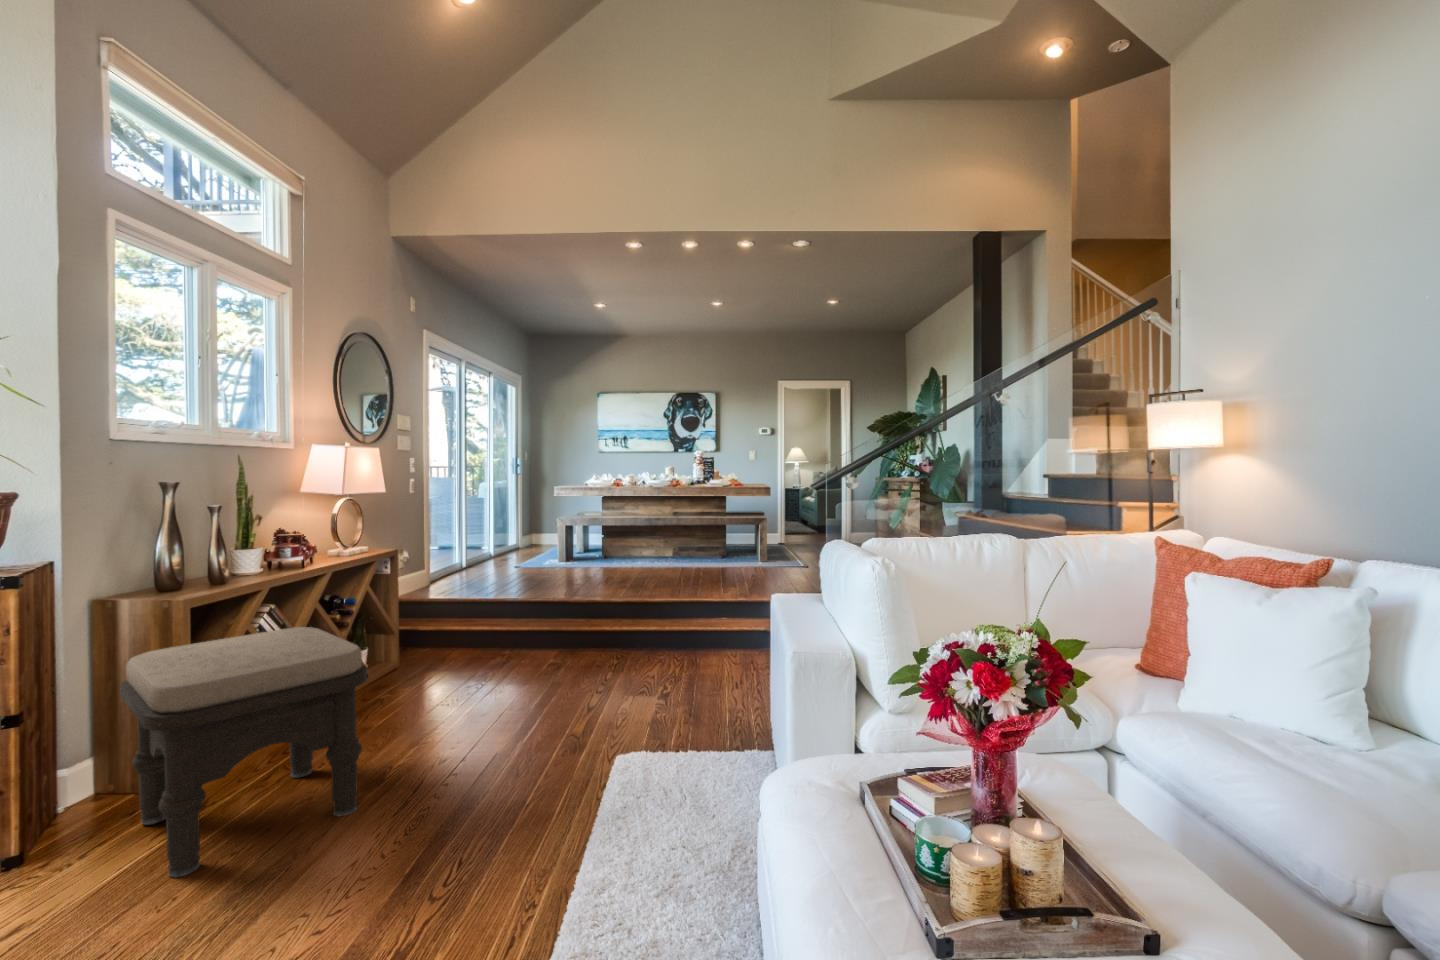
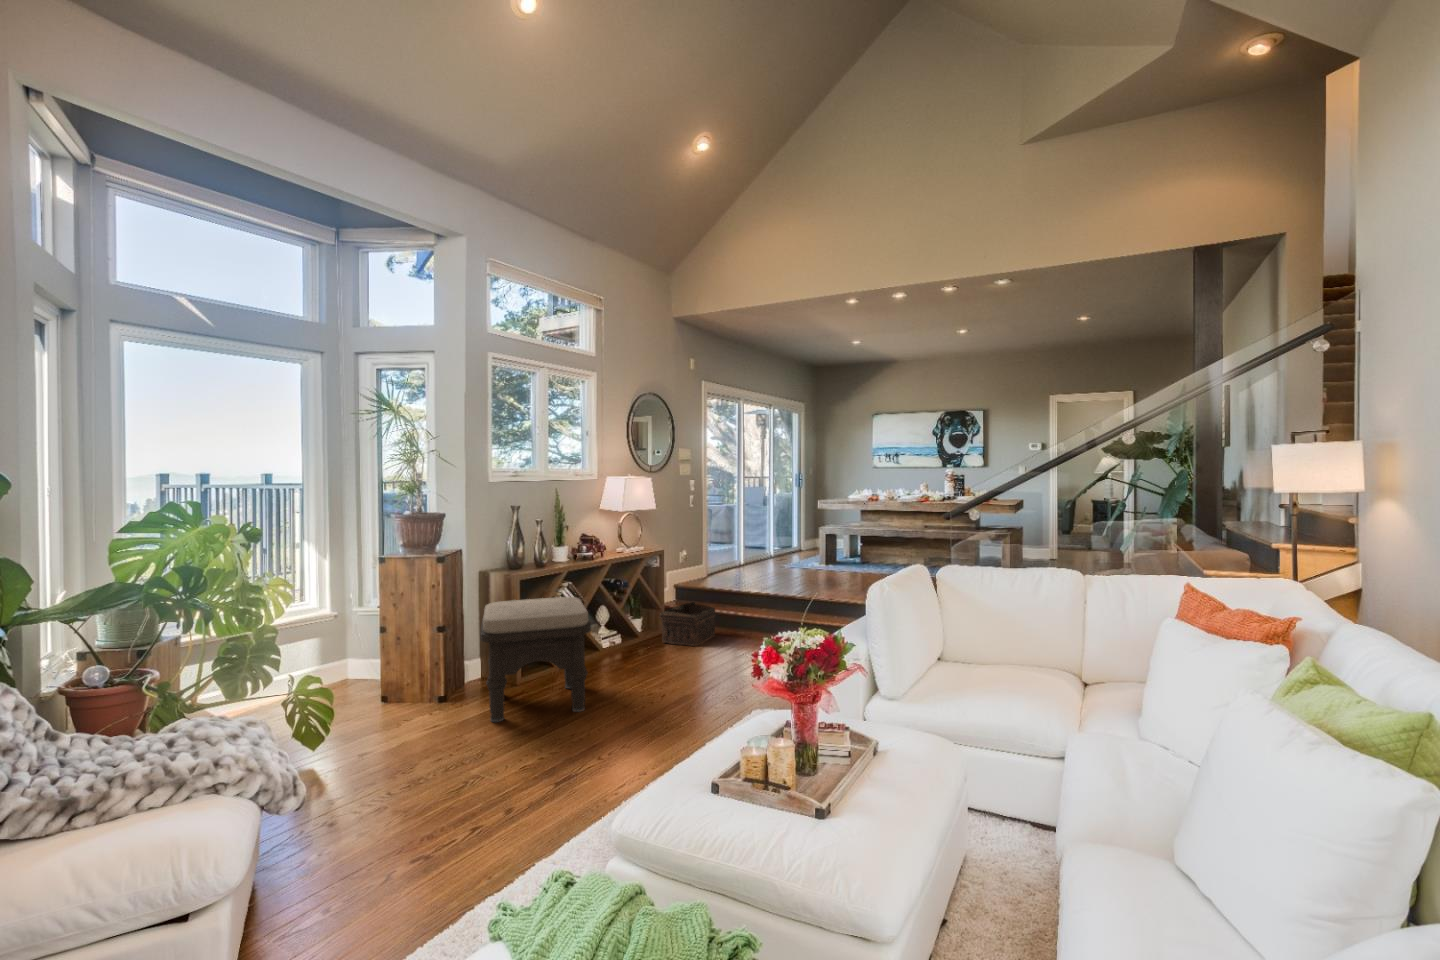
basket: none [391,616,480,679] -> present [659,602,716,646]

